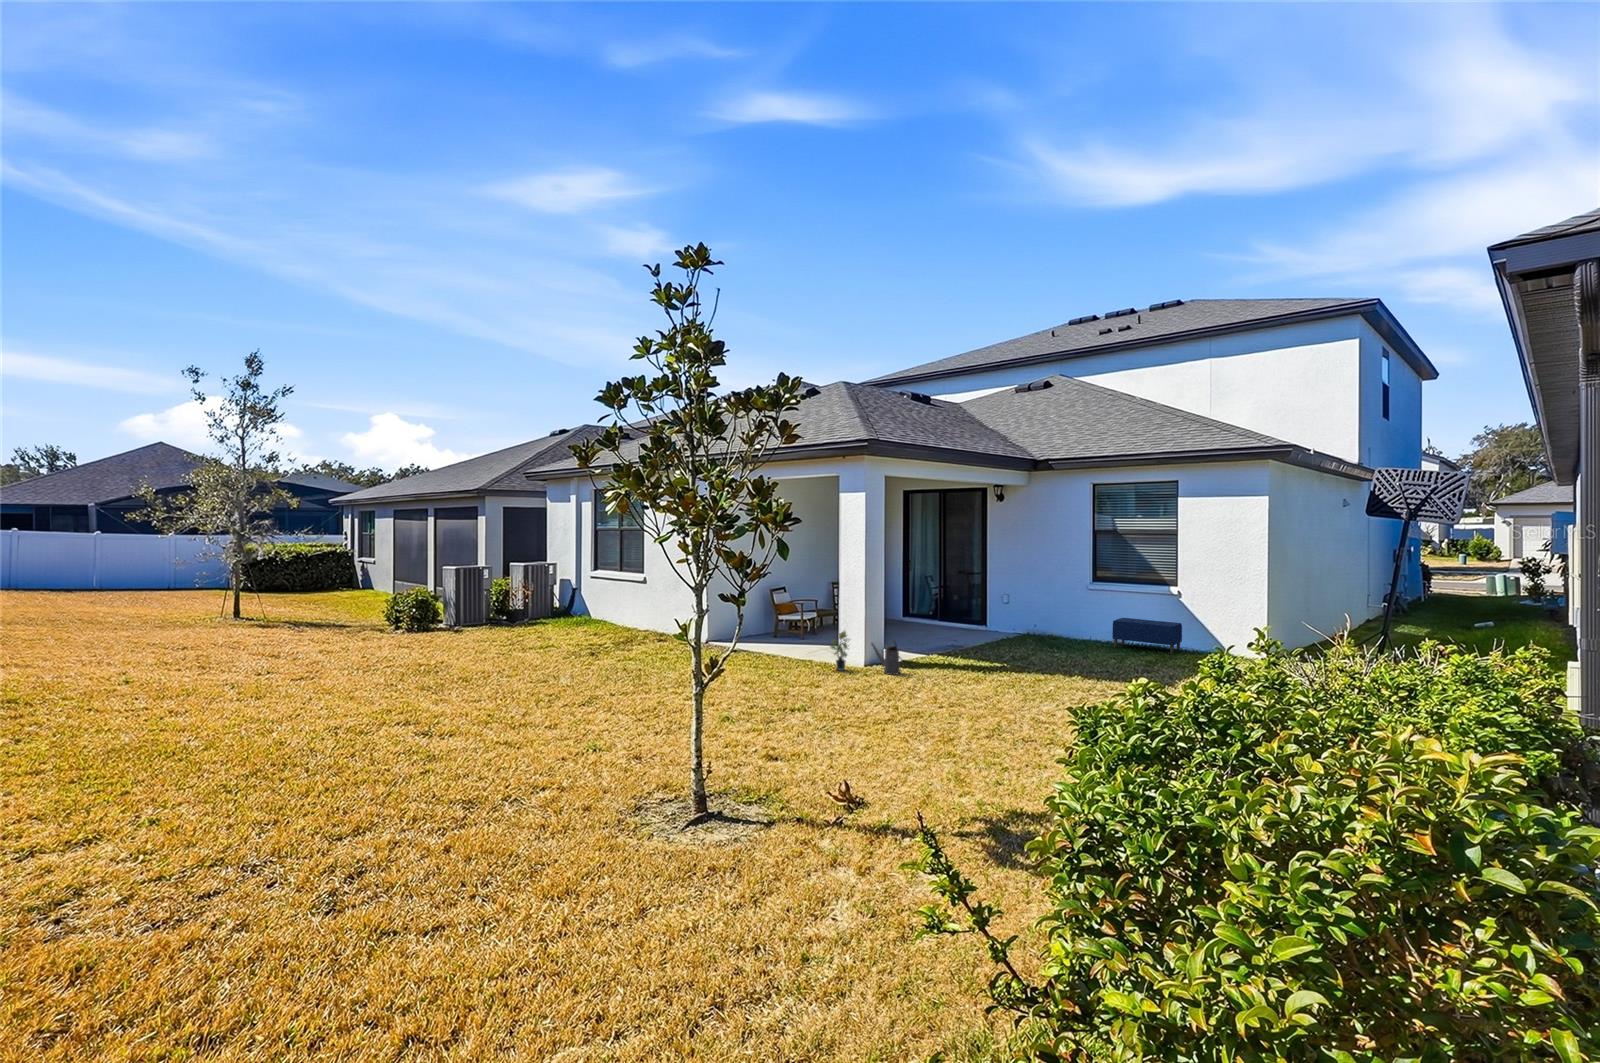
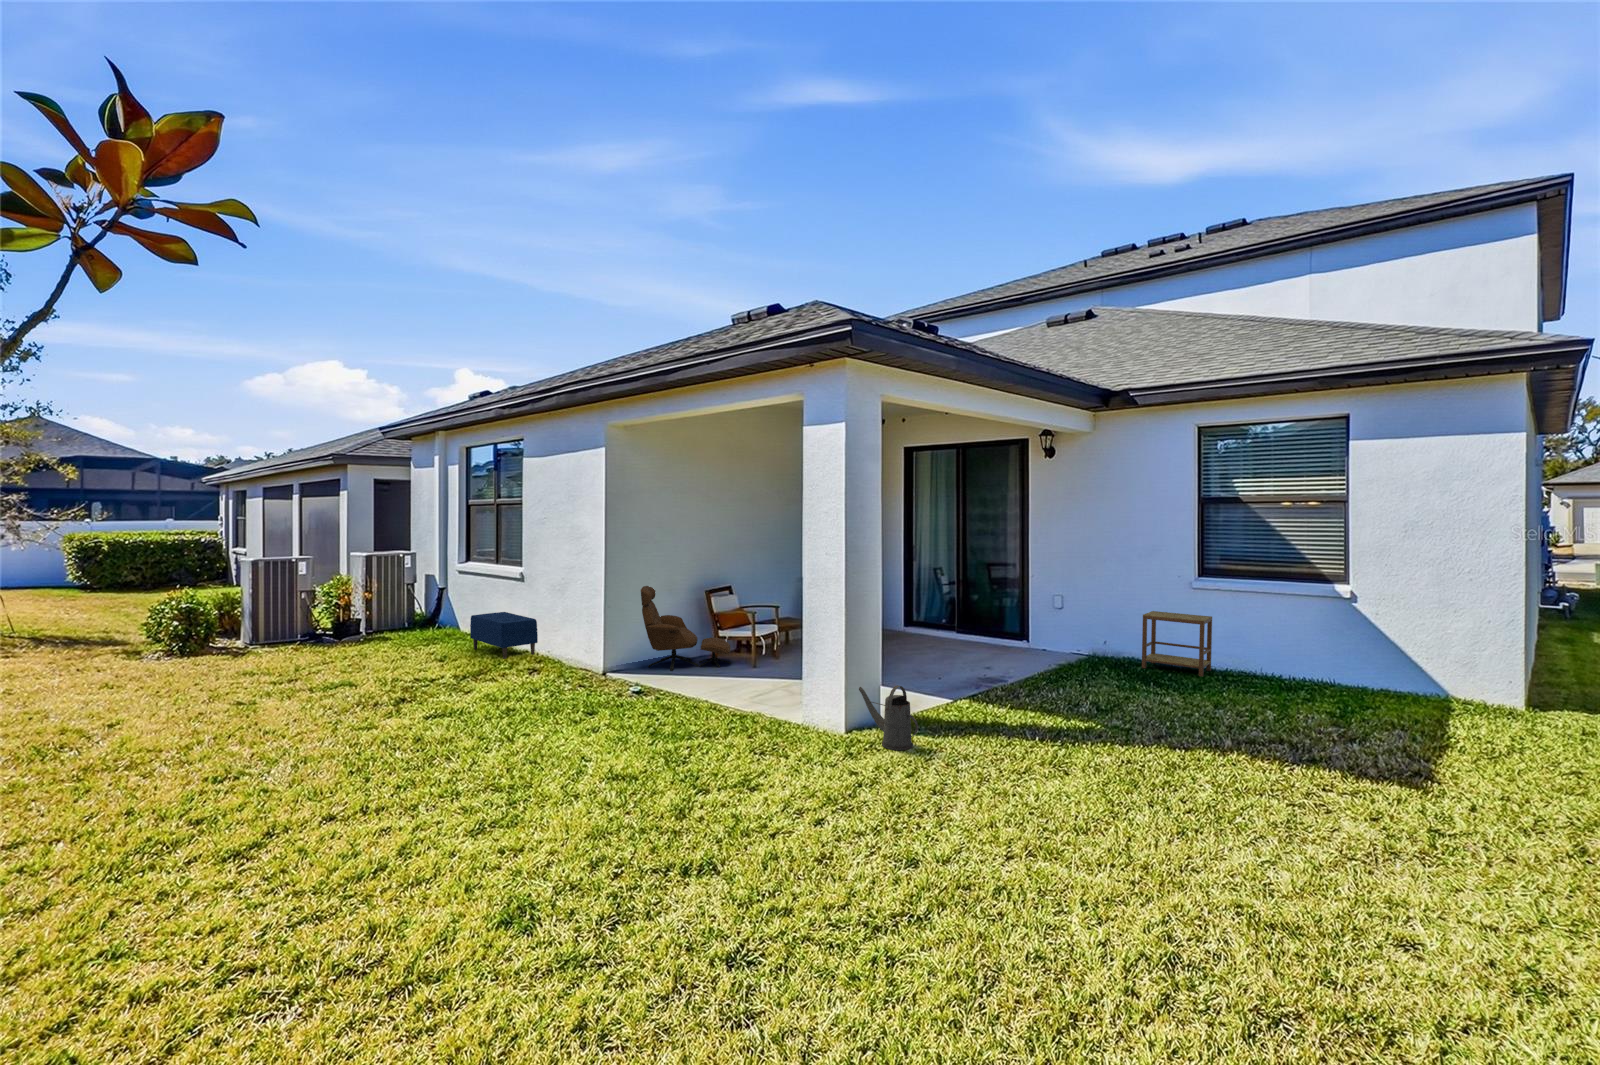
lounge chair: none [732,587,790,642] -> present [641,586,731,671]
side table: none [1057,604,1102,645] -> present [1142,611,1212,676]
bench: present [1112,618,1182,654] -> present [470,612,538,659]
potted plant: present [831,631,848,671] -> none [784,665,823,738]

